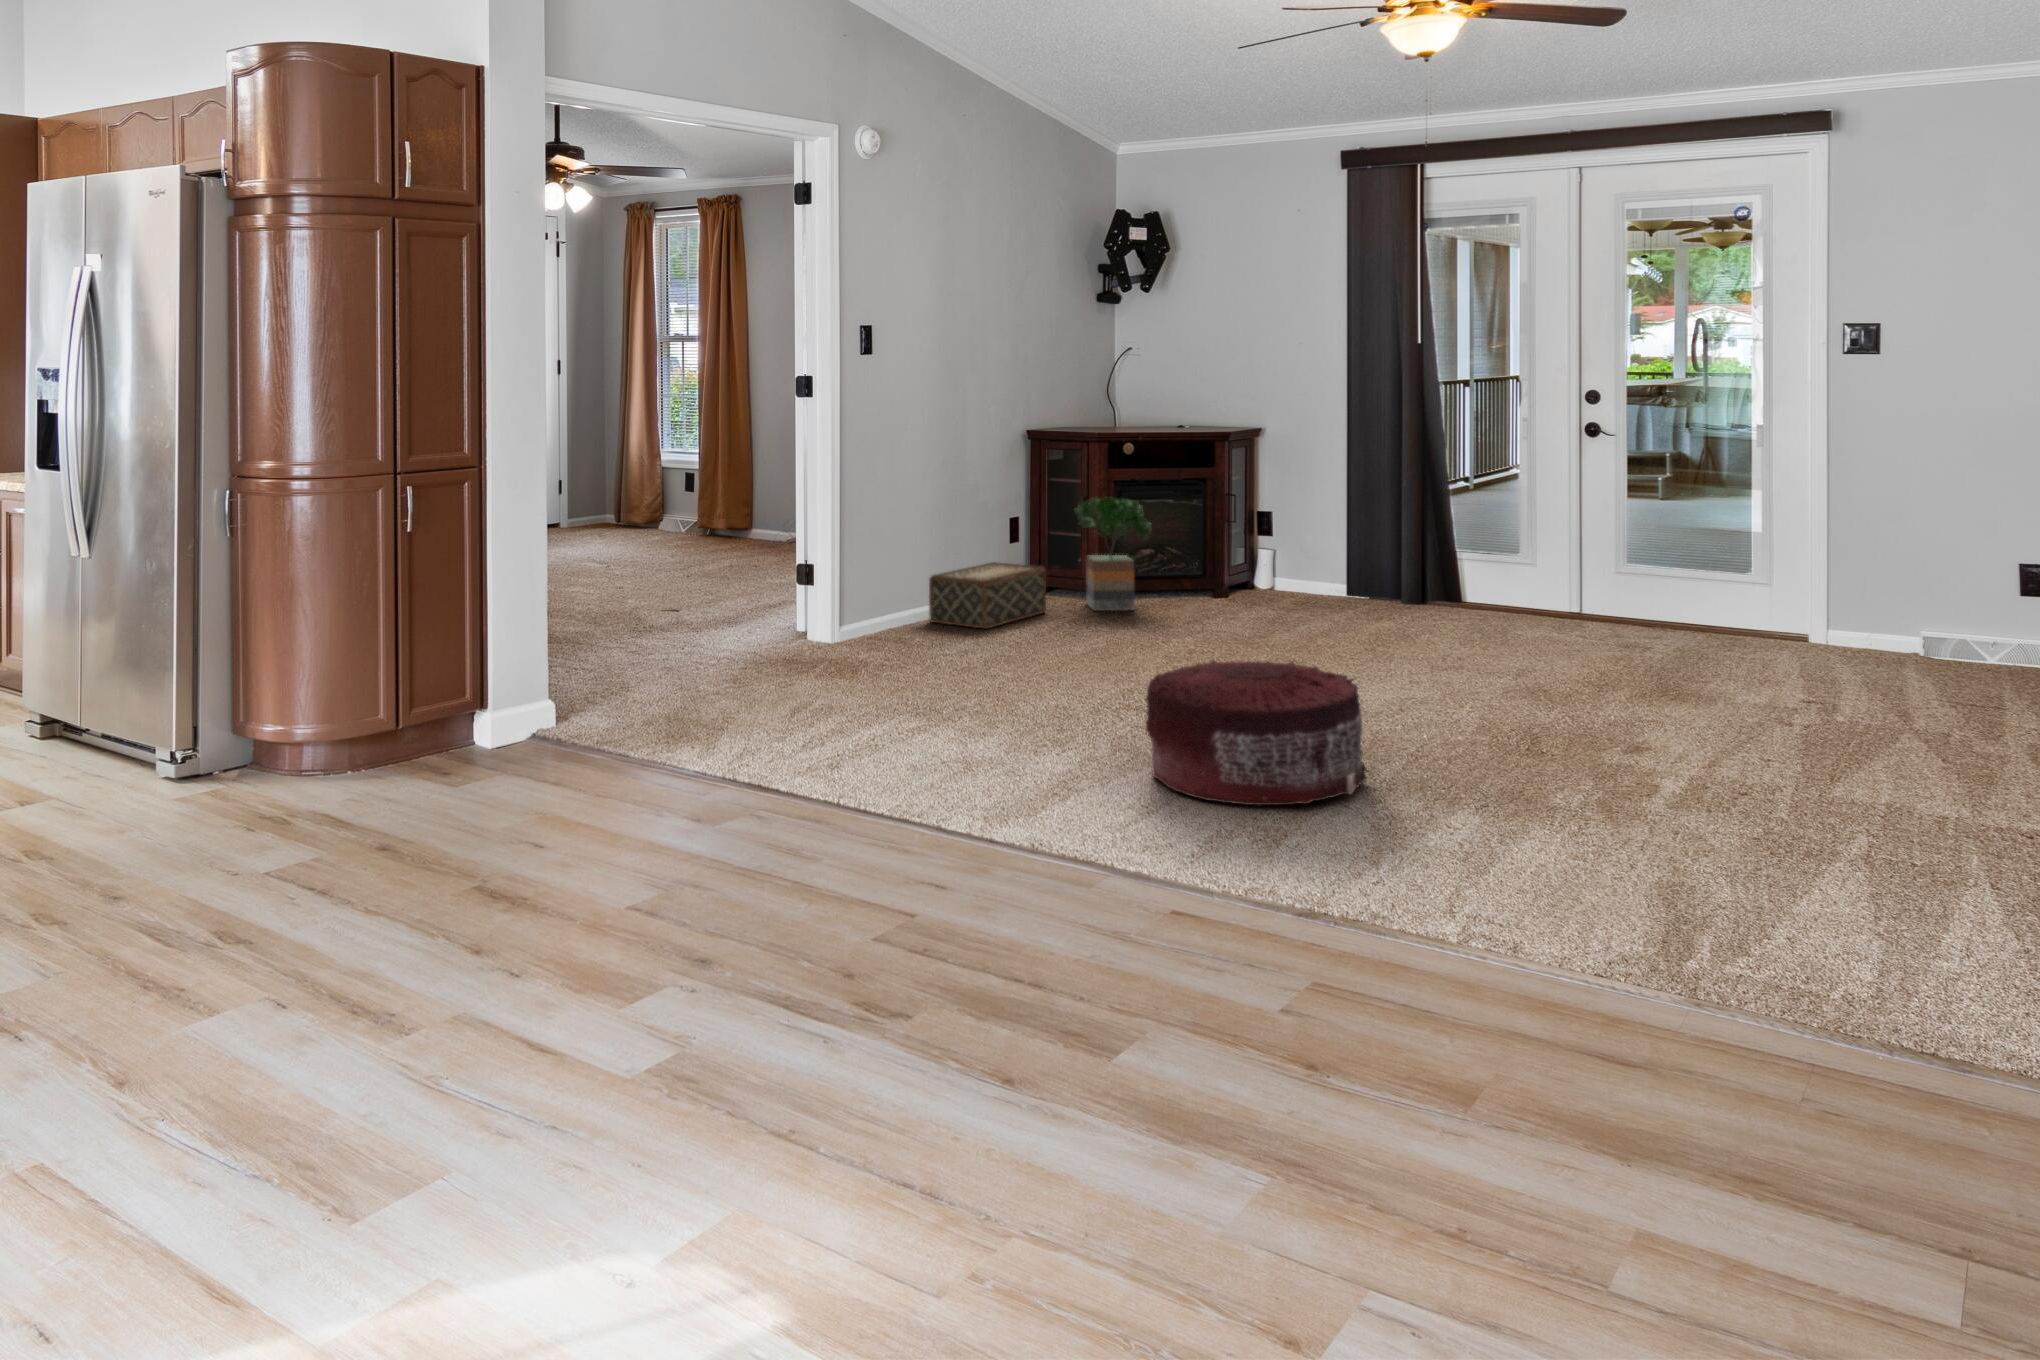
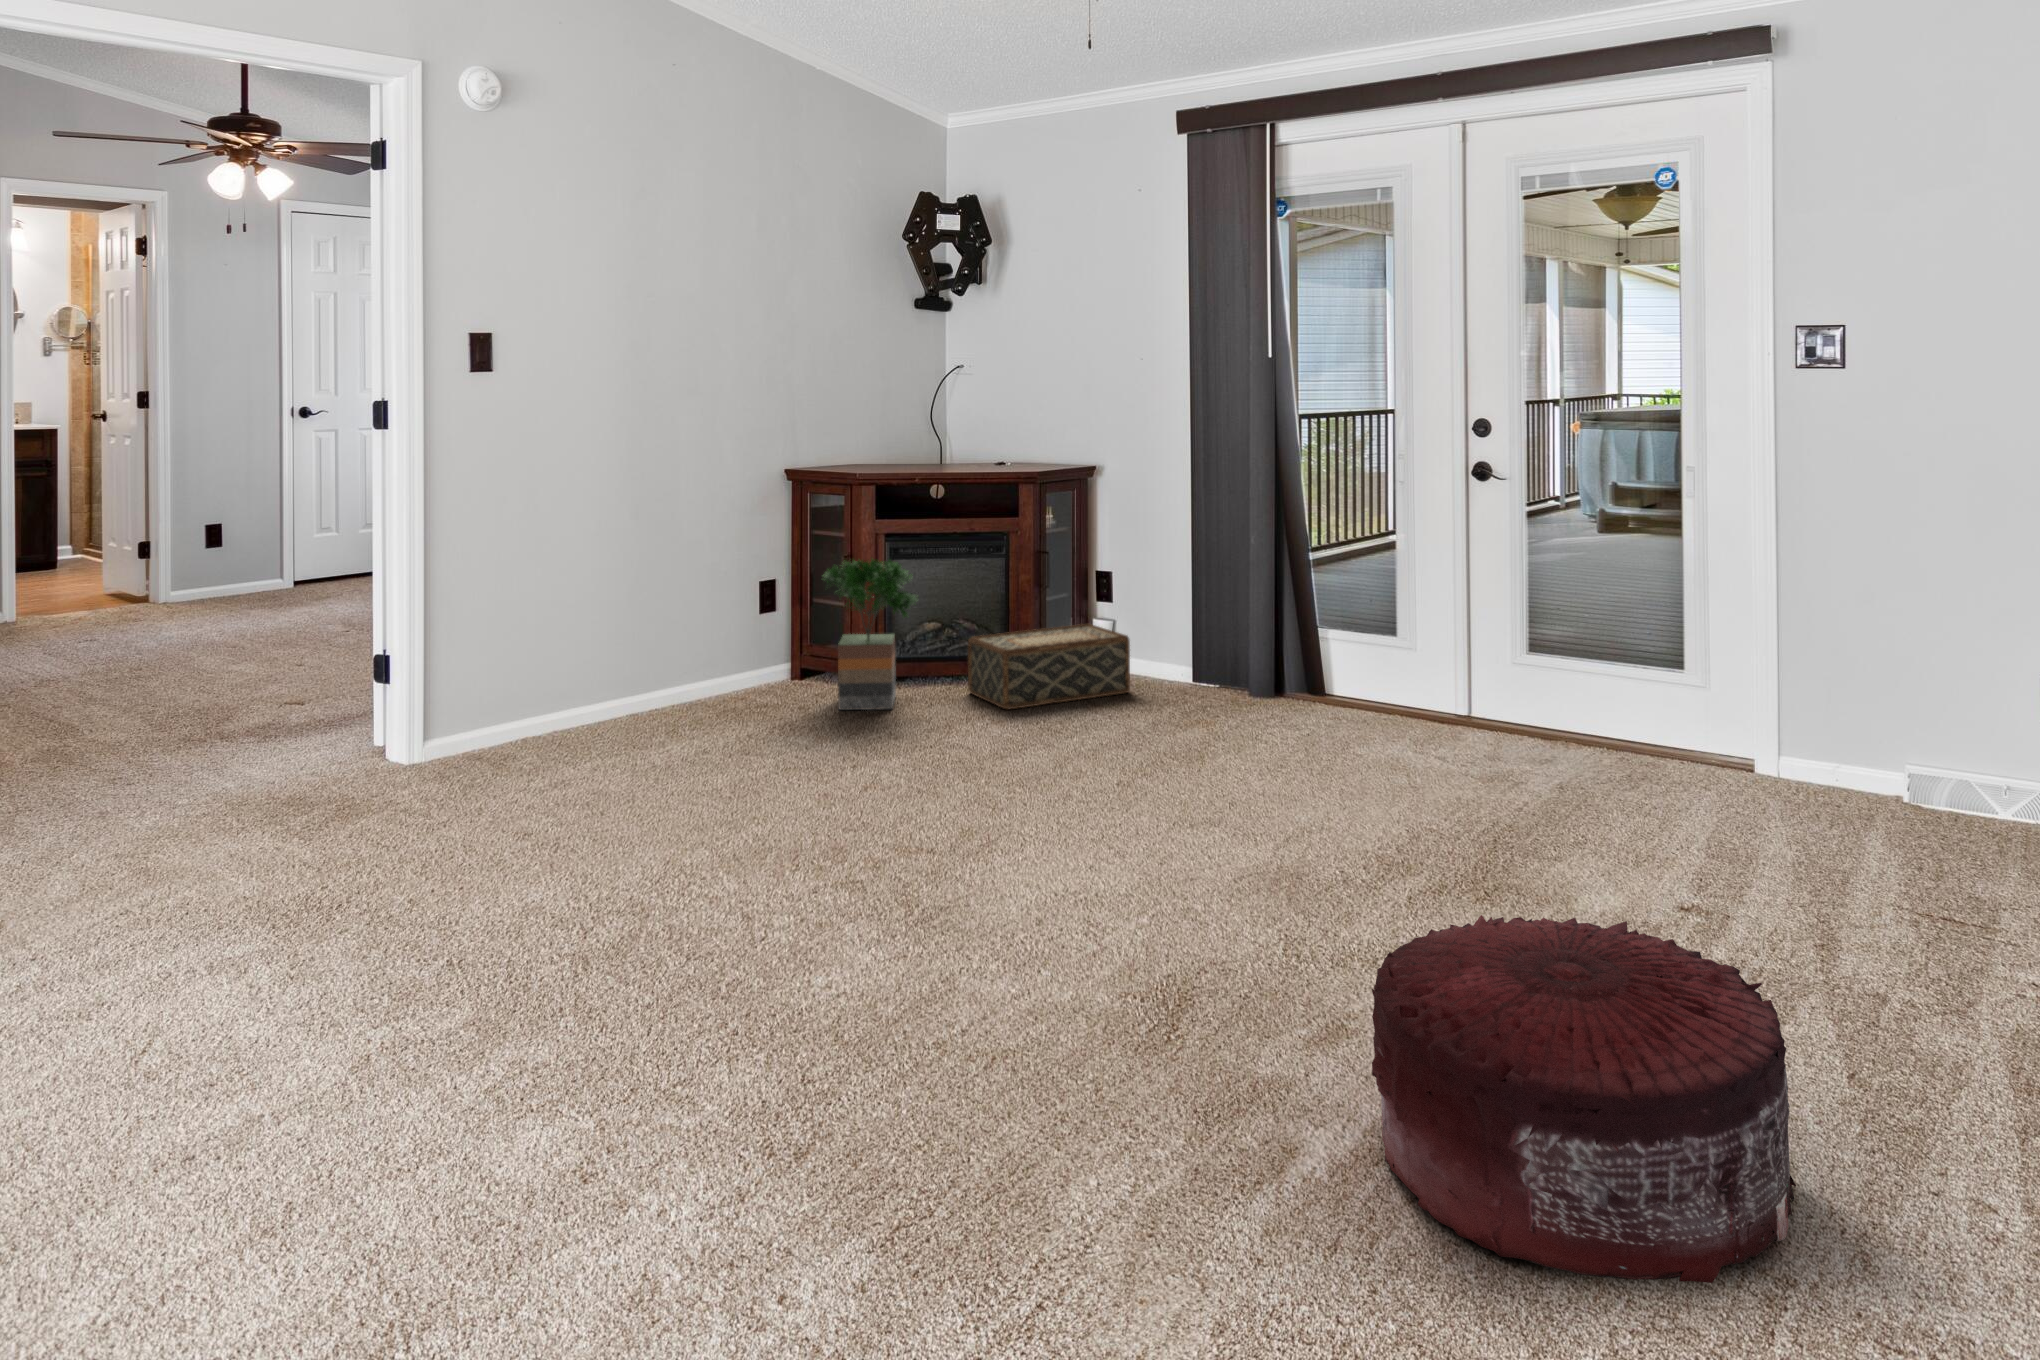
woven basket: present [929,562,1046,629] -> present [968,624,1130,709]
pouf: present [1146,660,1367,805] -> present [1372,915,1796,1283]

